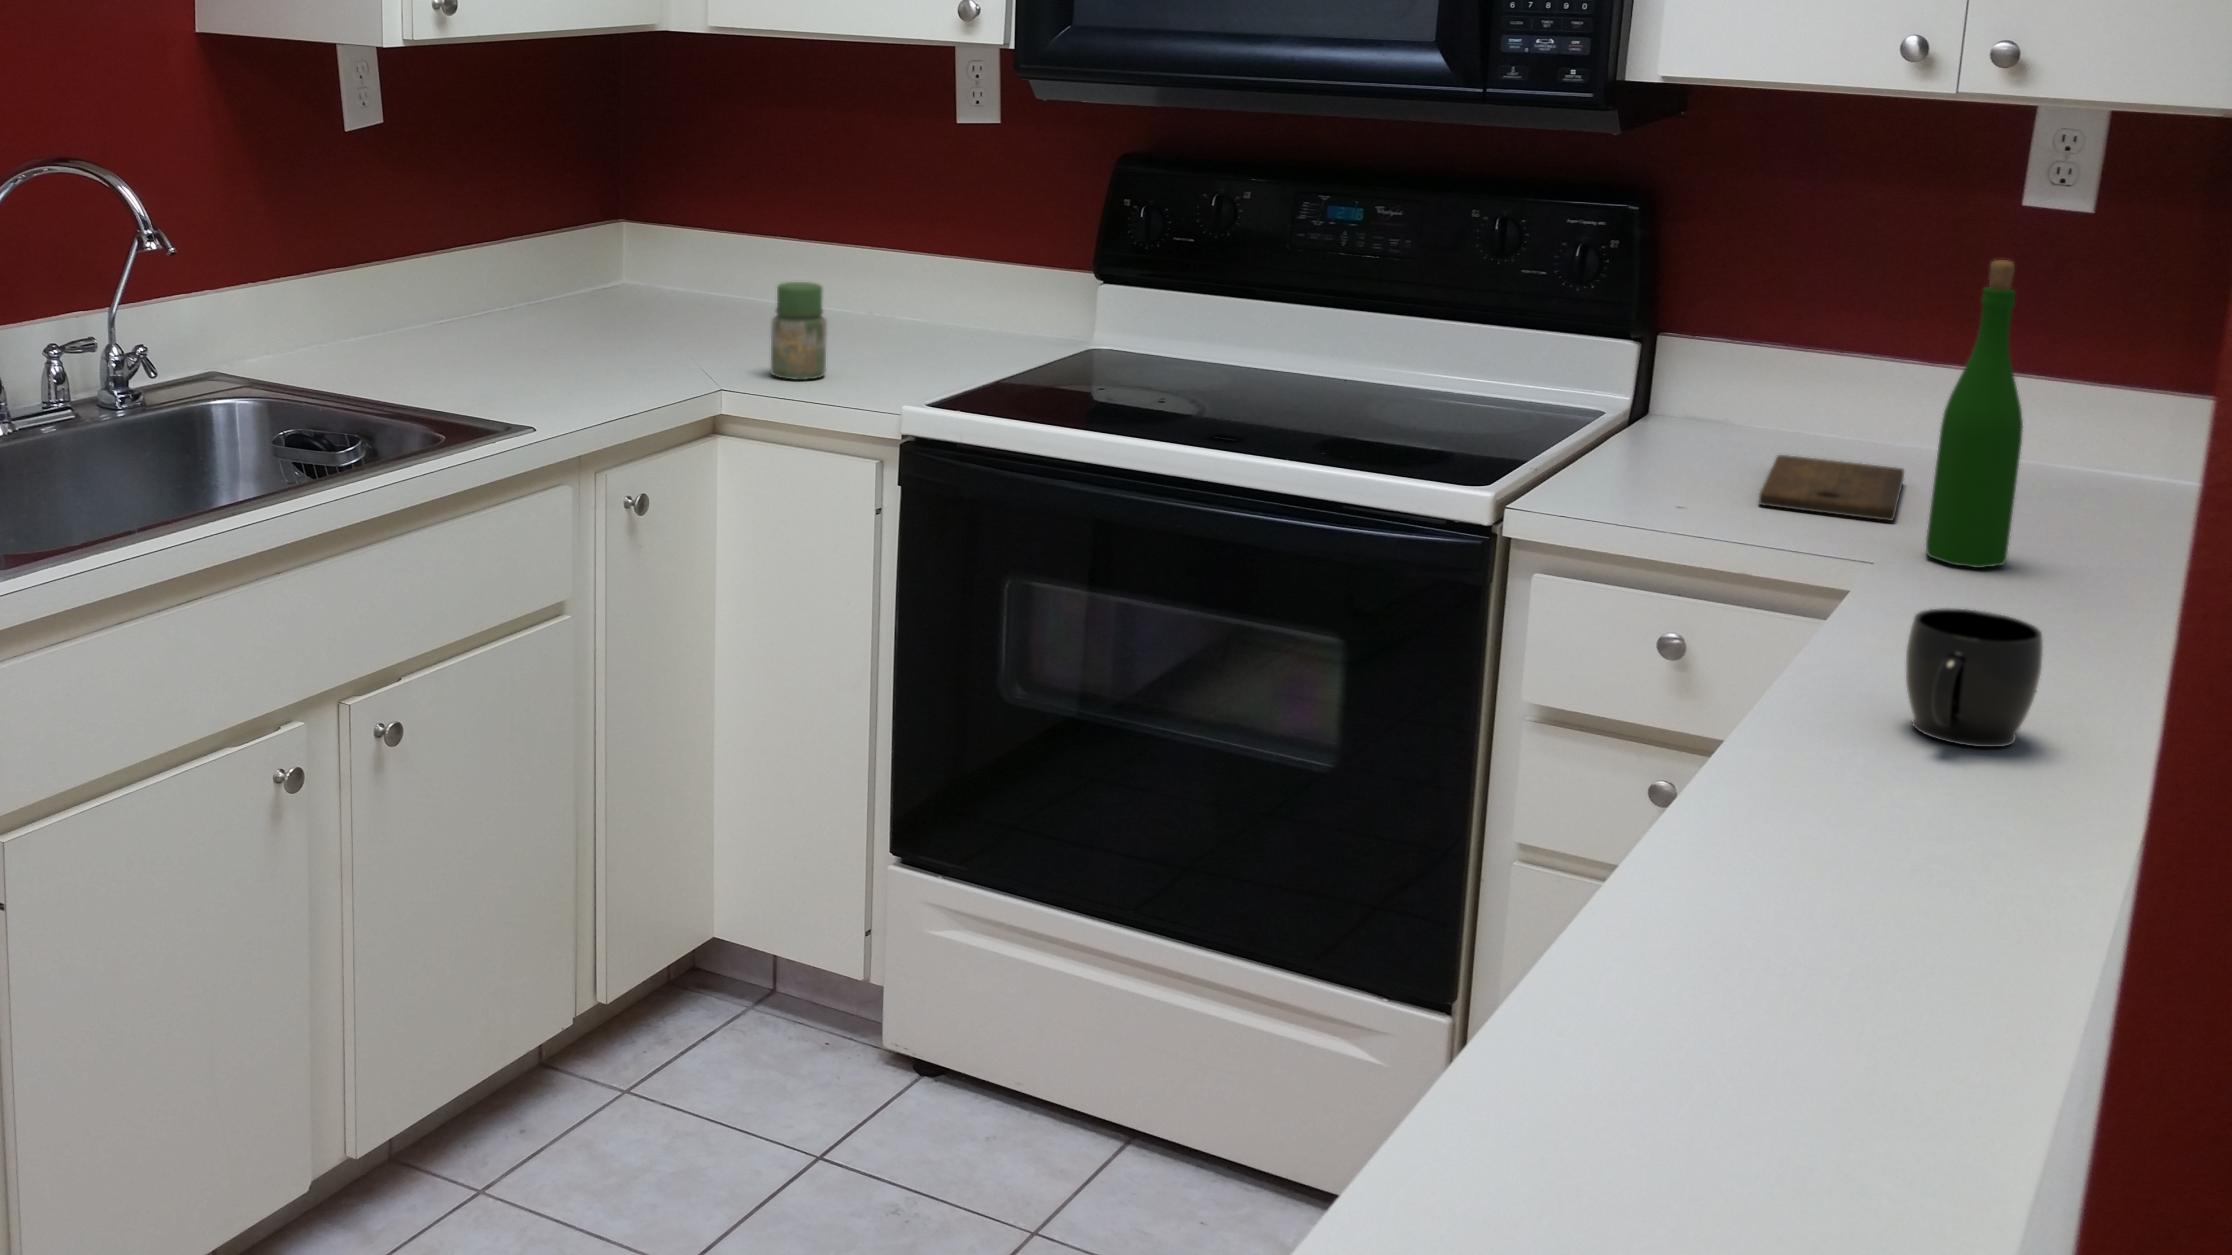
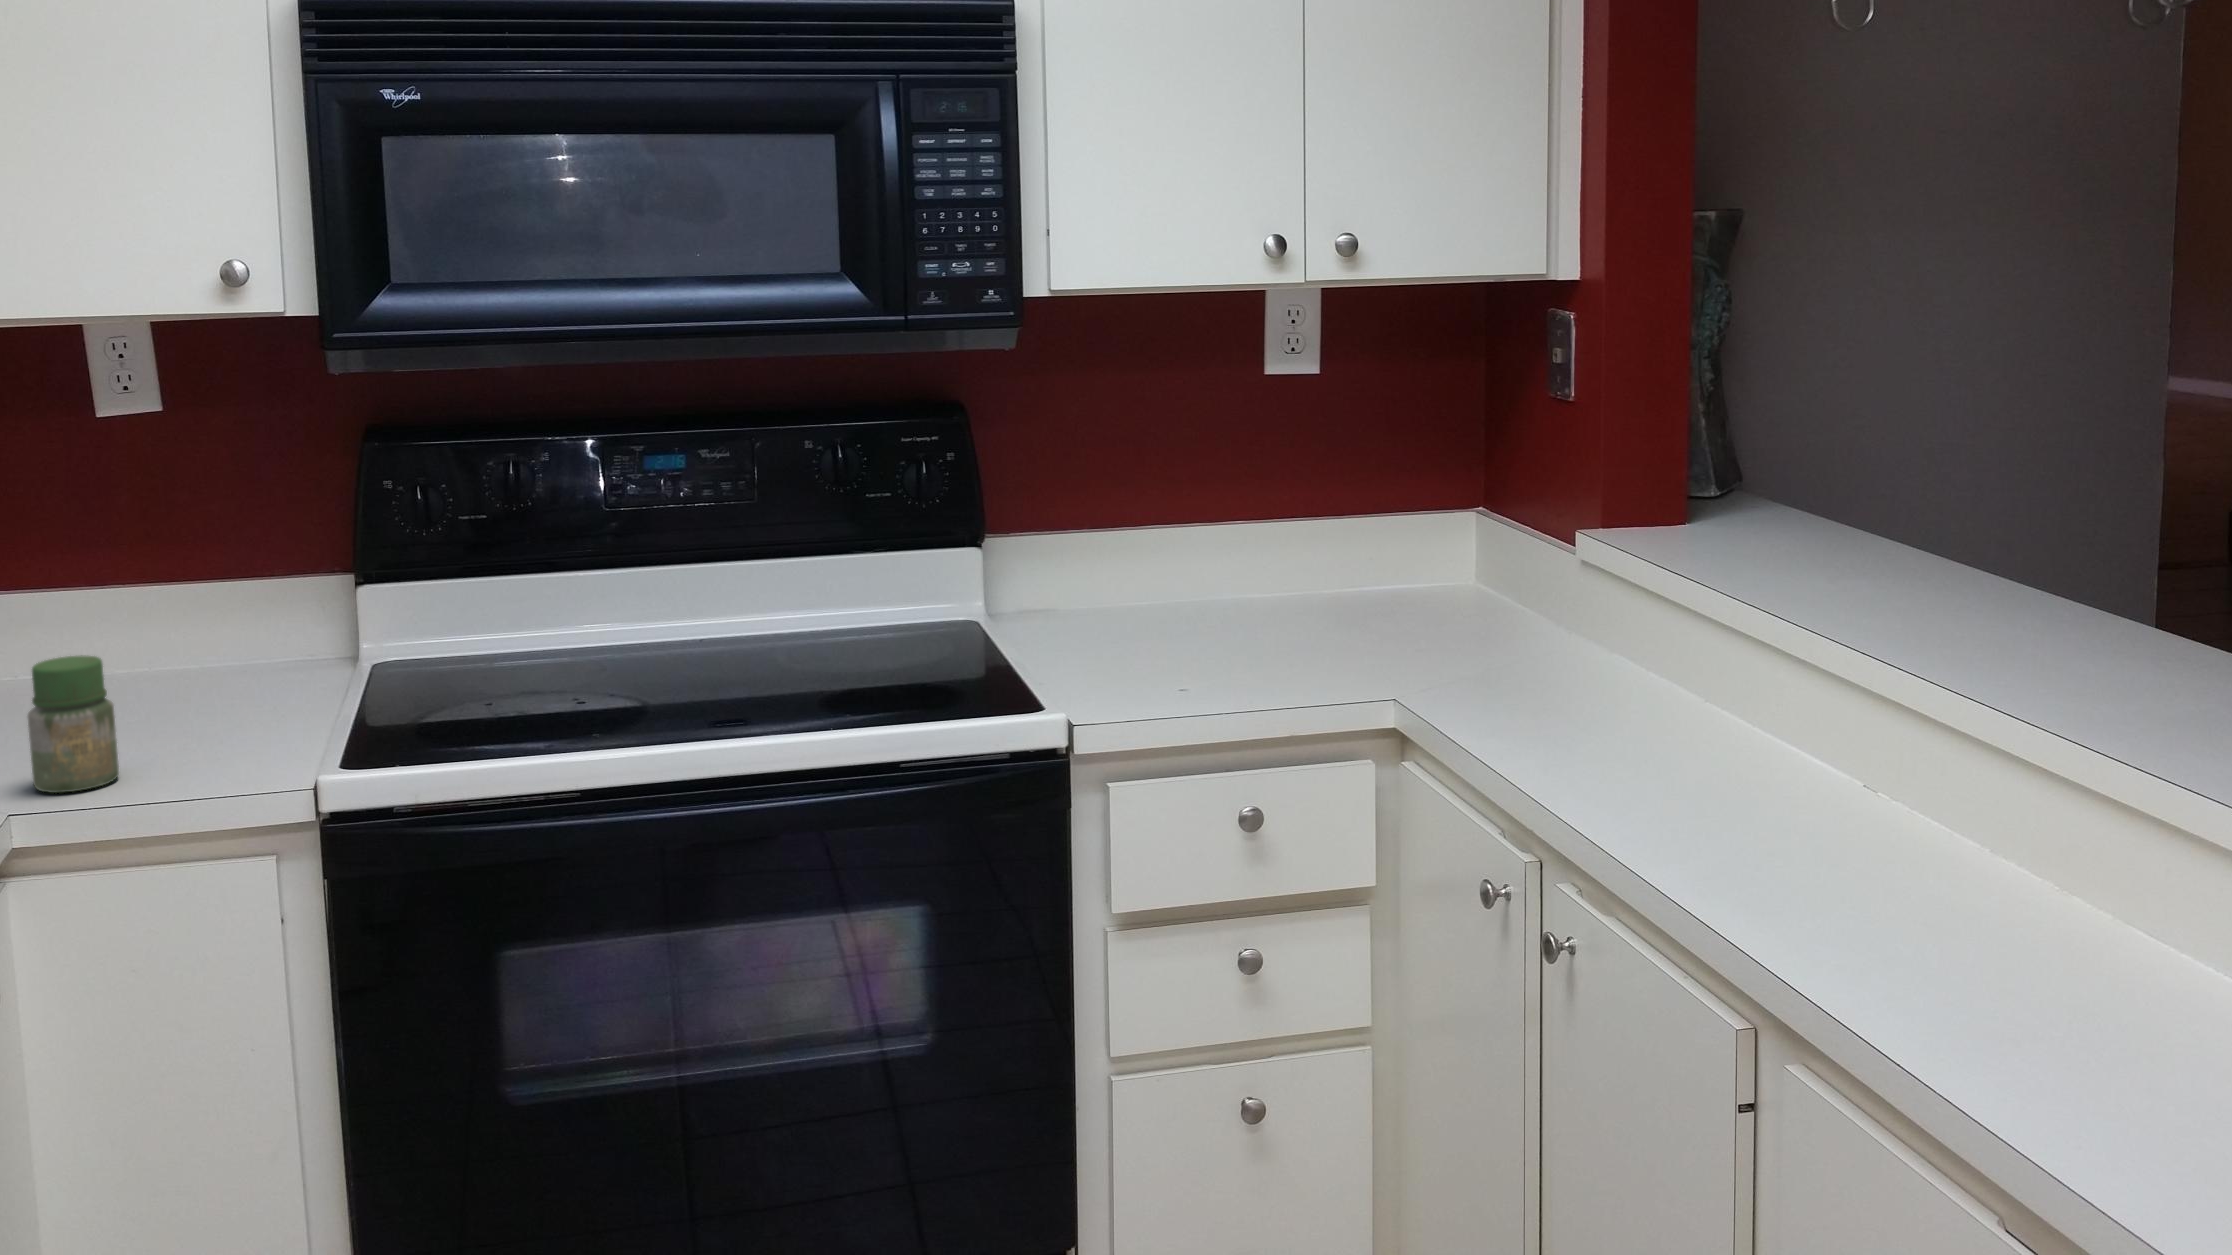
wine bottle: present [1926,260,2023,568] -> none [1406,419,1473,686]
cutting board: present [1759,455,1904,521] -> none [1172,614,1337,672]
mug: present [1906,608,2043,747] -> none [1700,715,1807,835]

